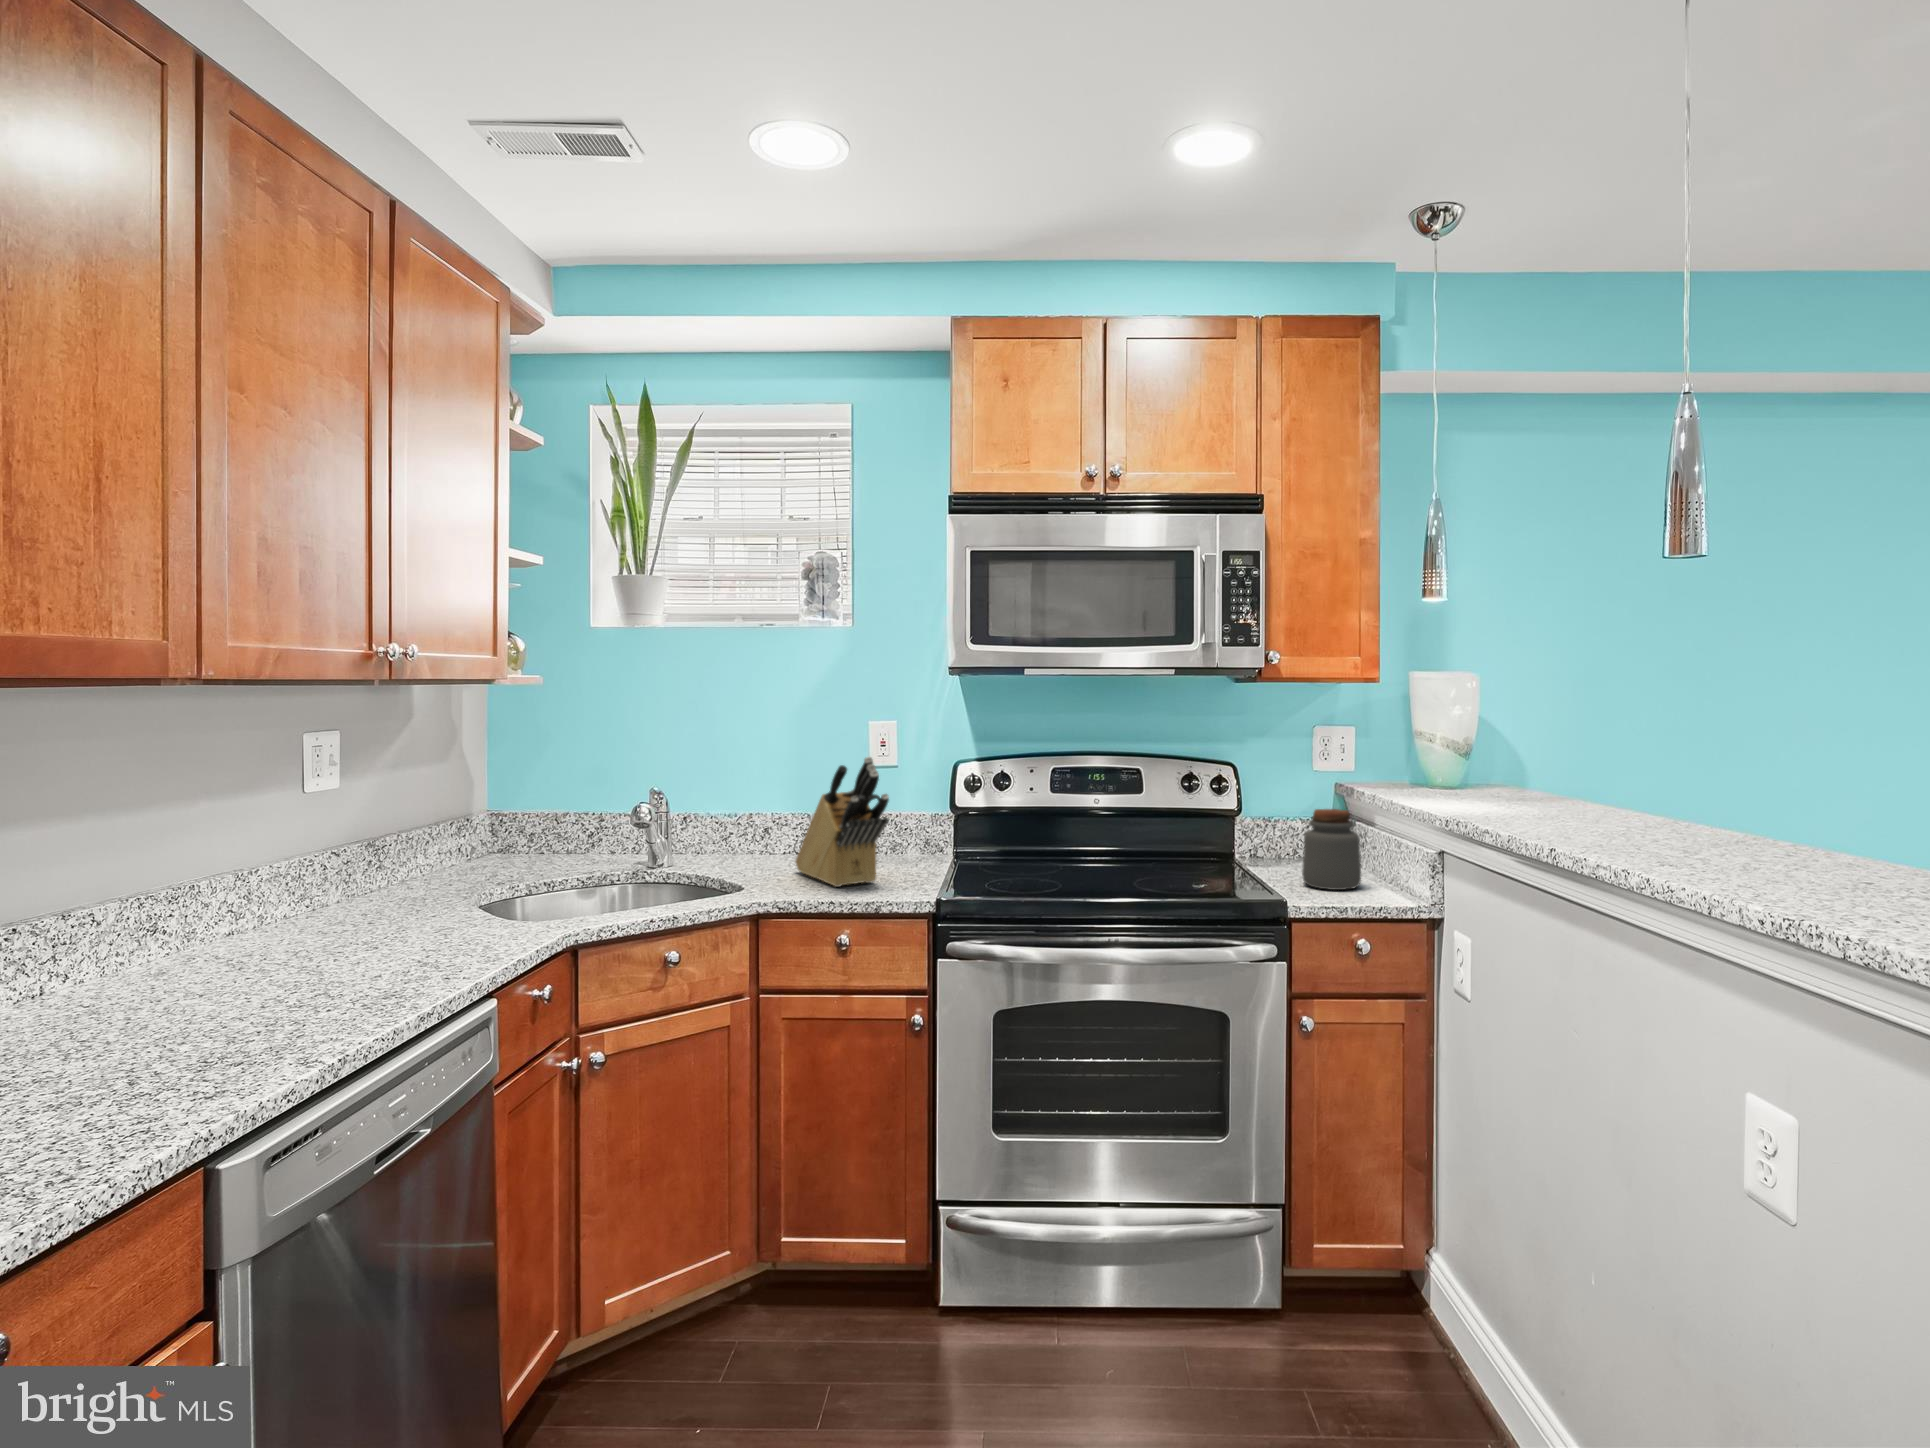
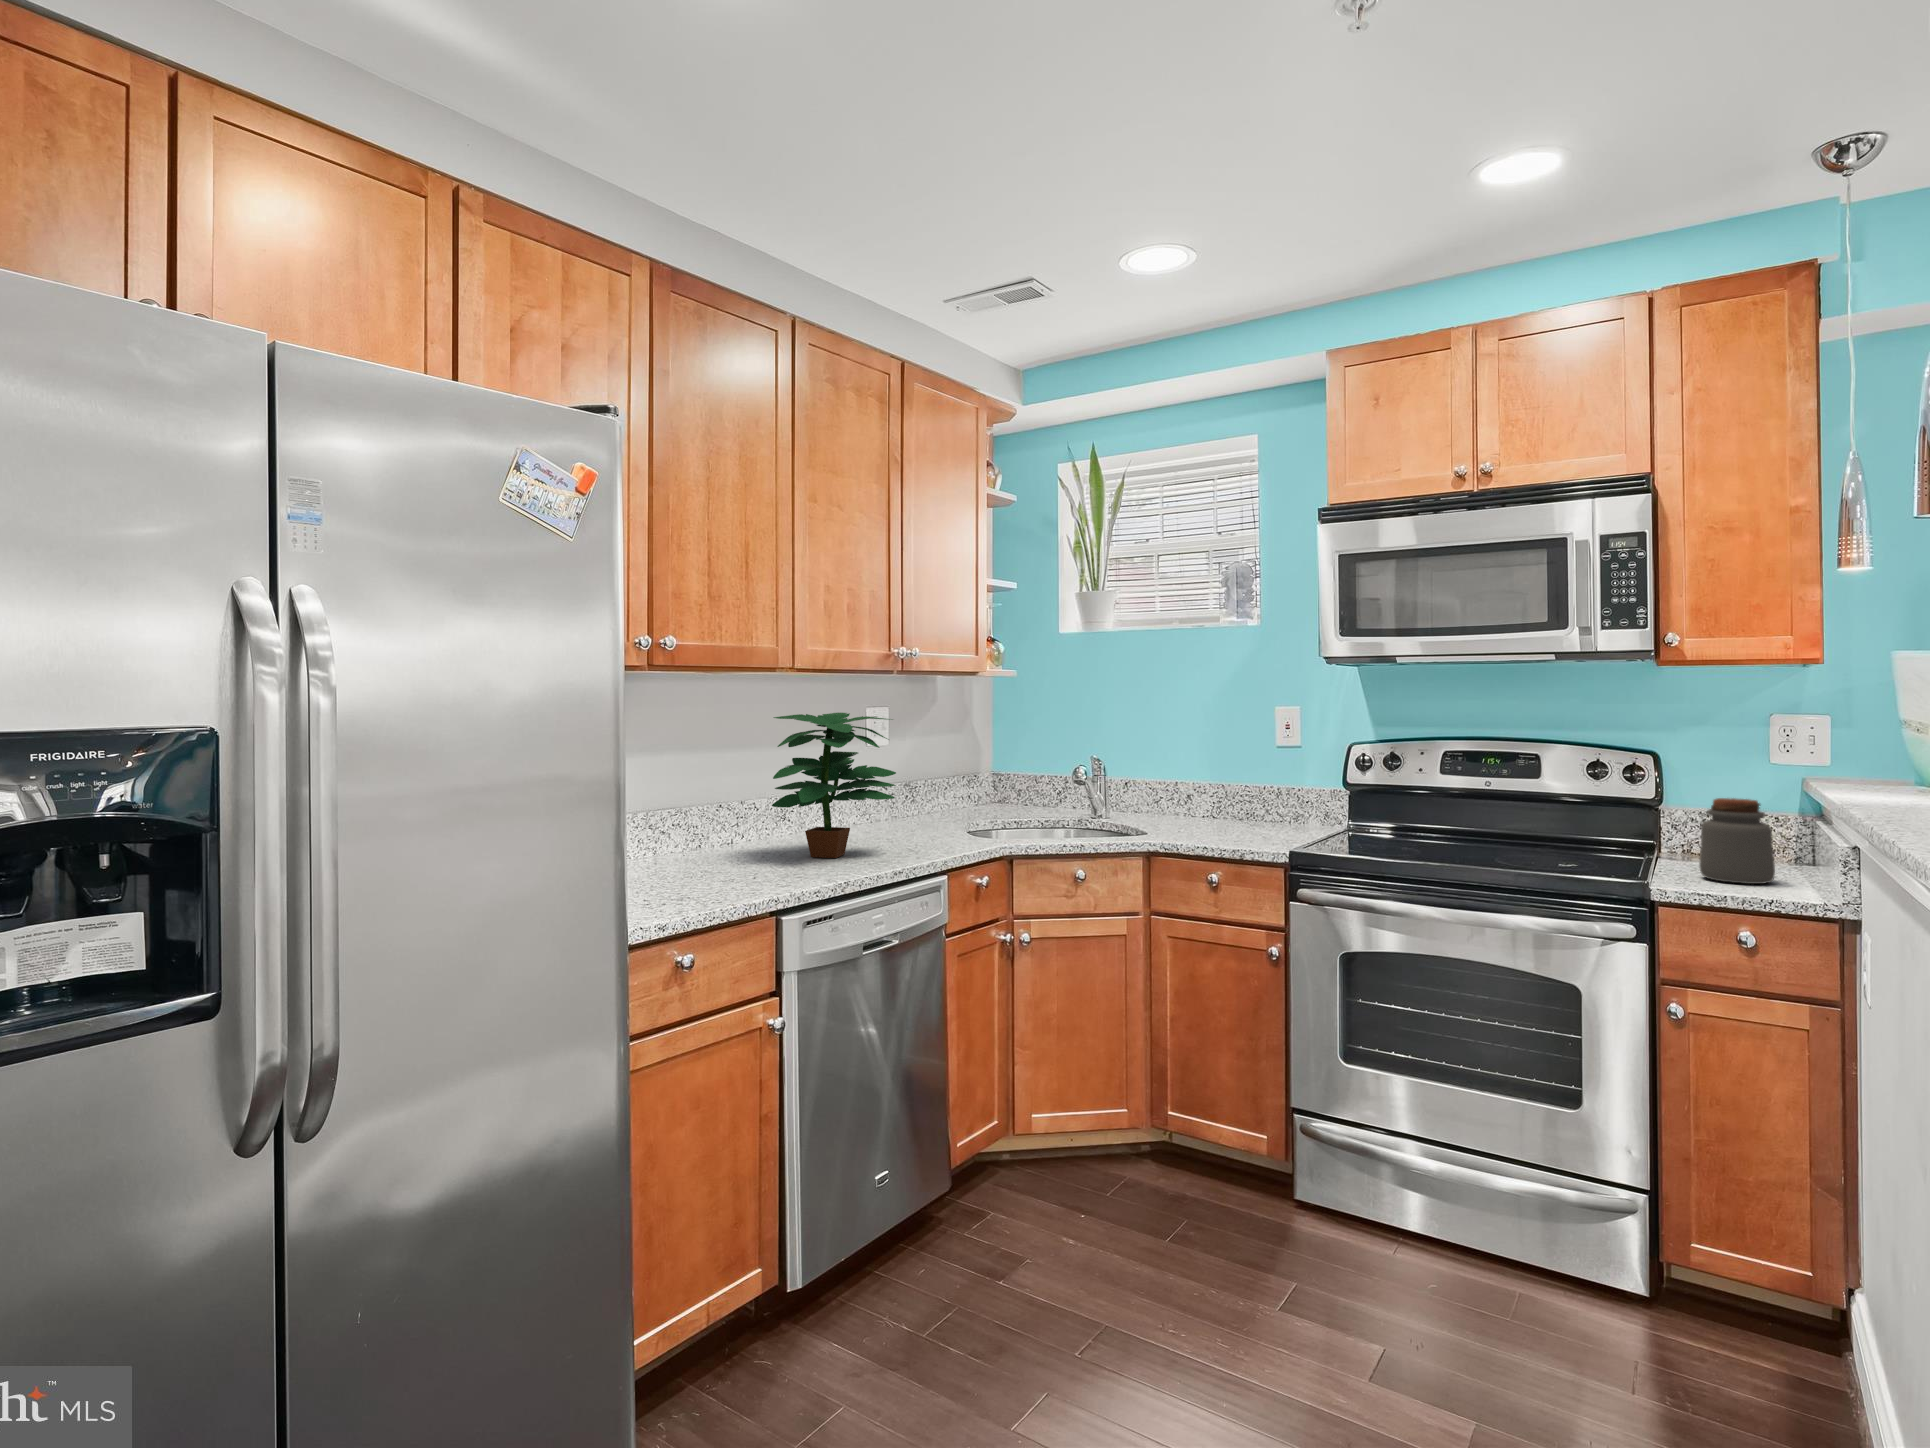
potted plant: none [134,749,393,1006] -> present [772,713,896,858]
knife block: present [795,757,889,887] -> none [1200,733,1262,841]

